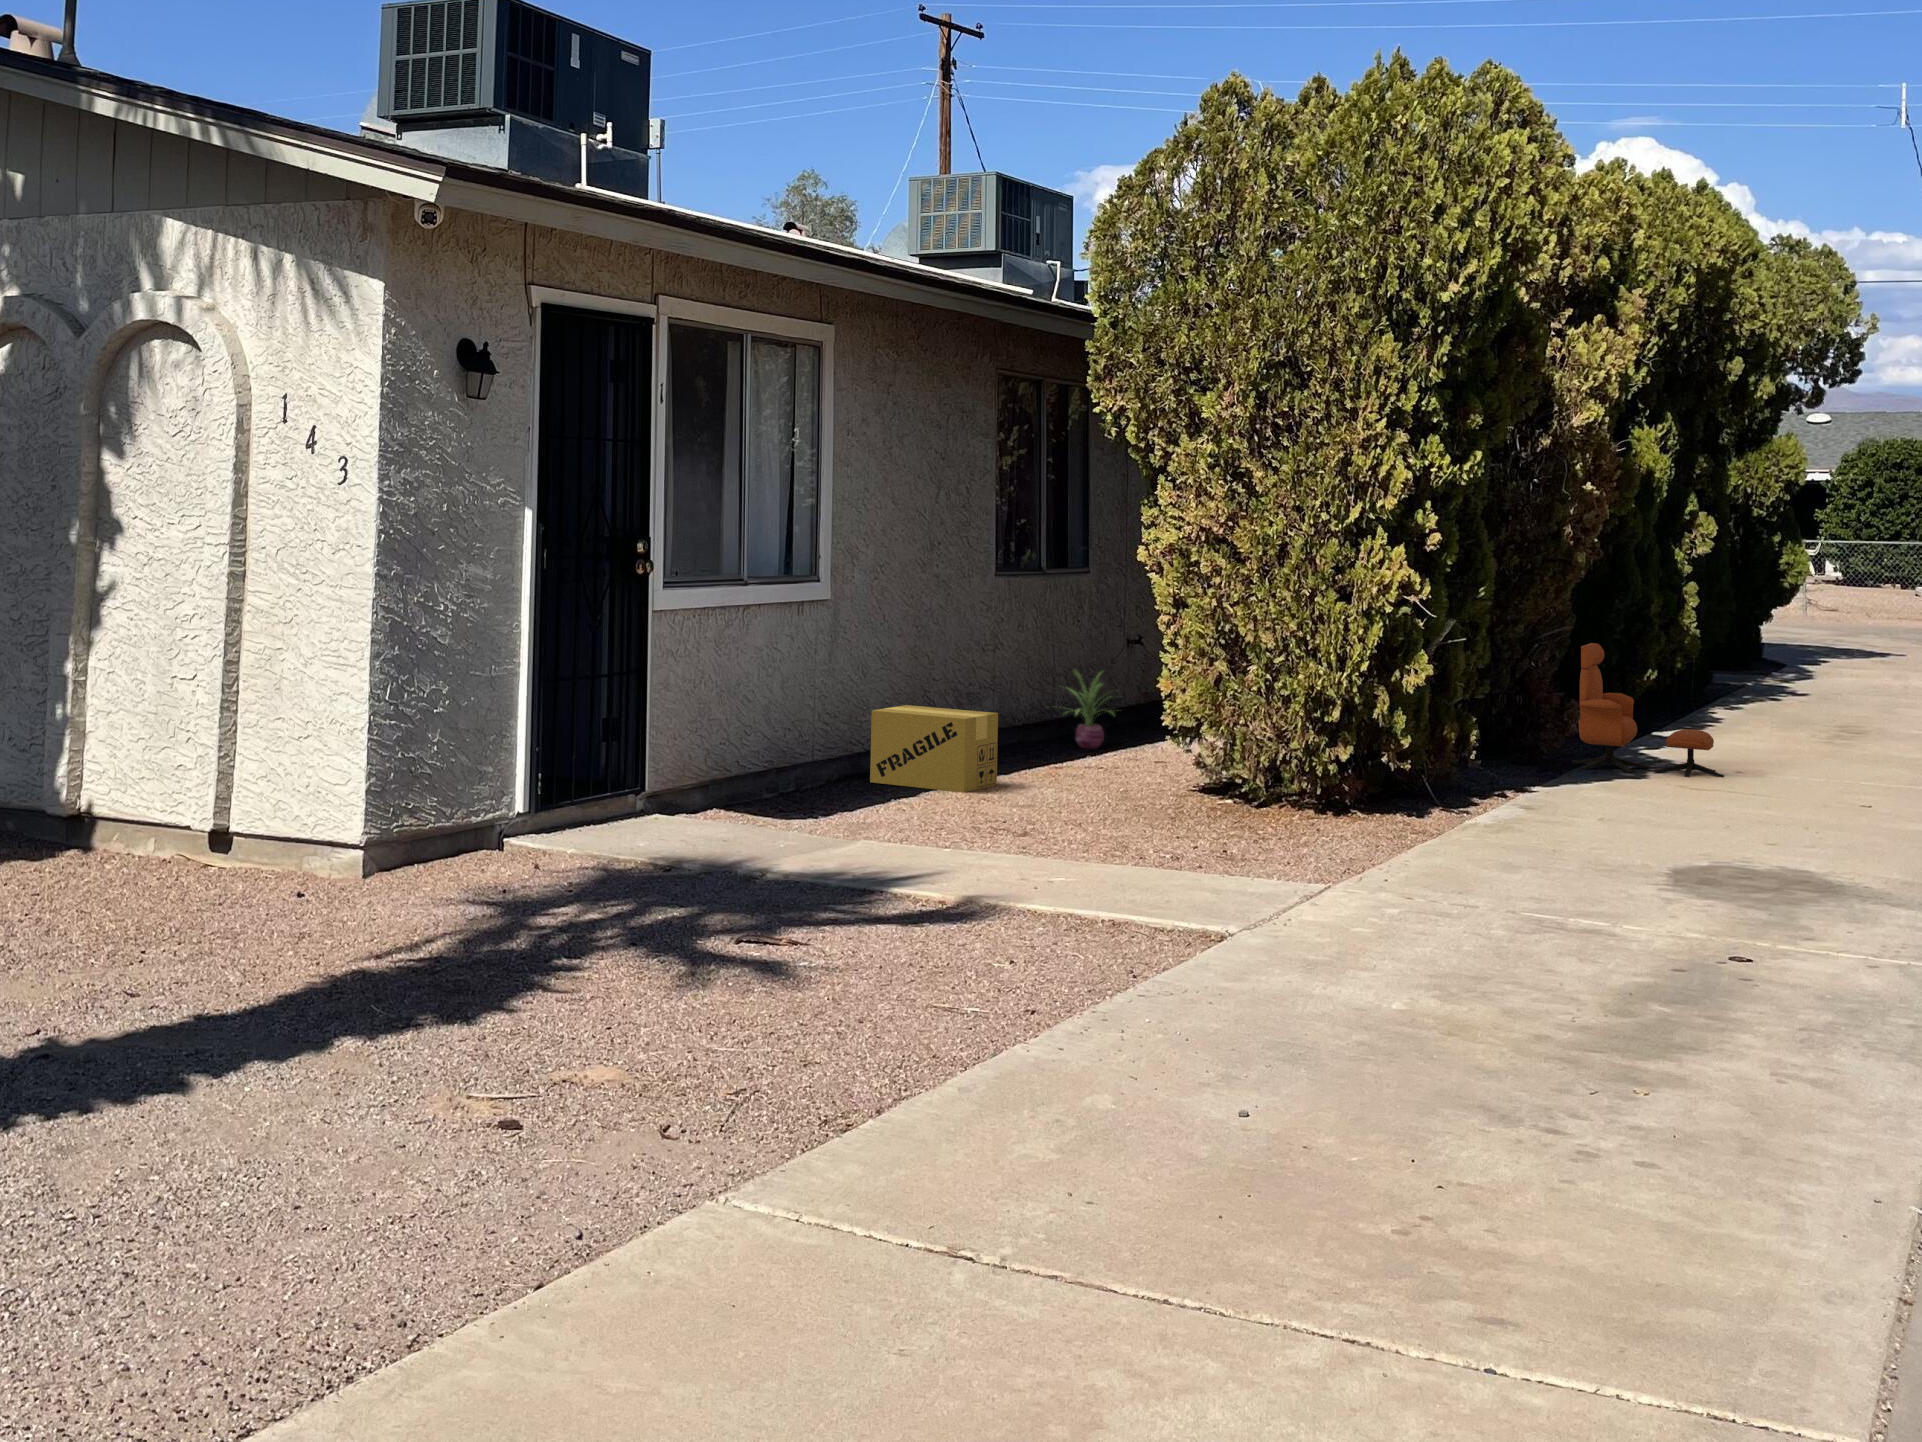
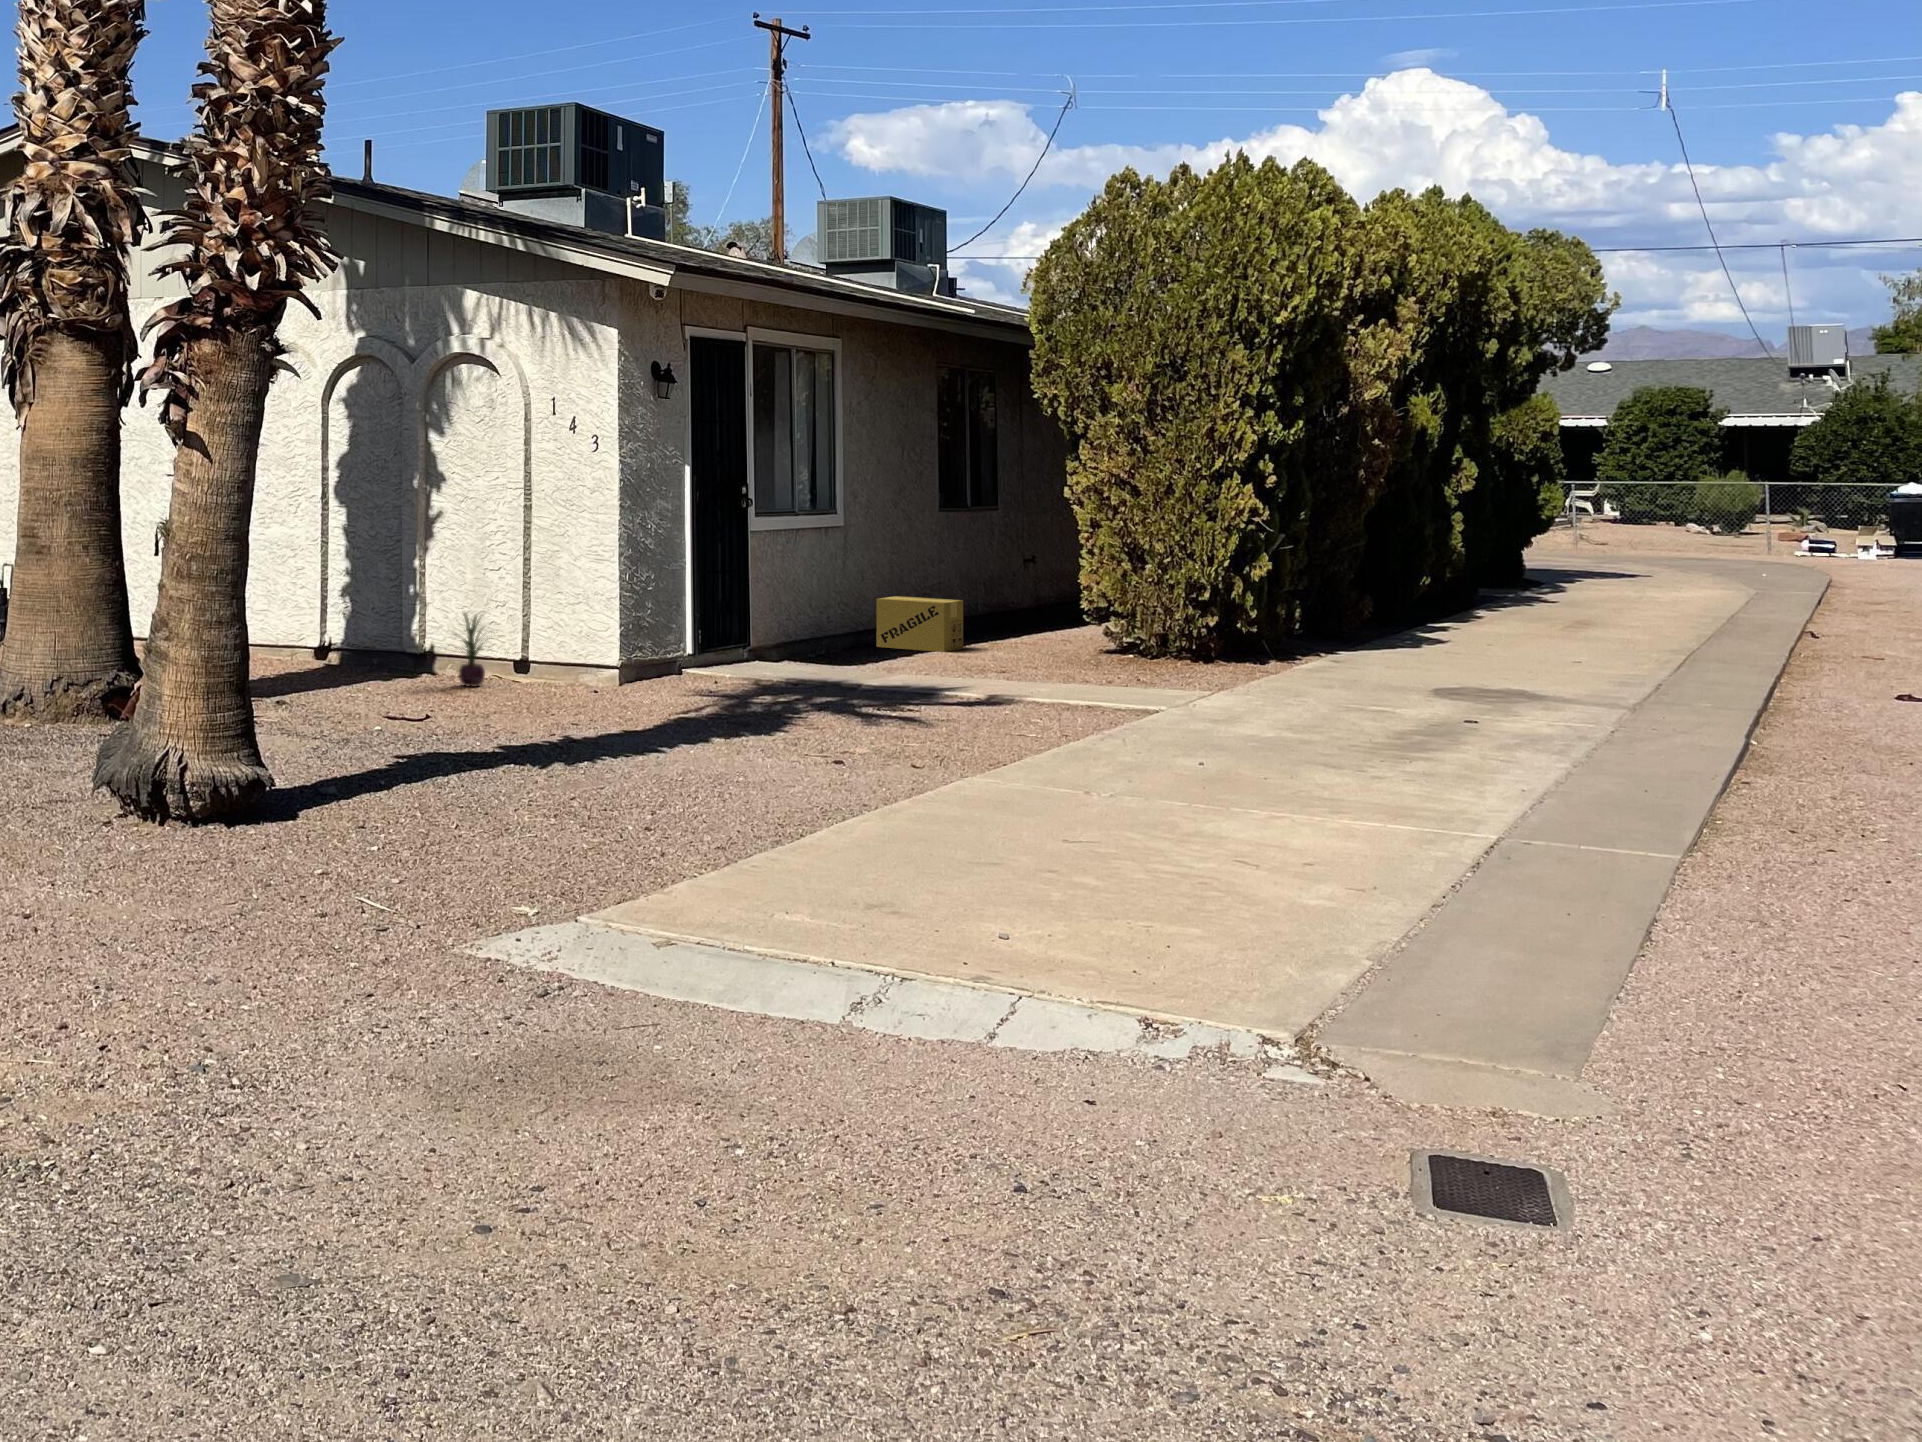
lounge chair: present [1573,643,1724,777] -> none [1368,554,1479,647]
decorative plant: present [1069,670,1113,749] -> present [455,613,485,687]

